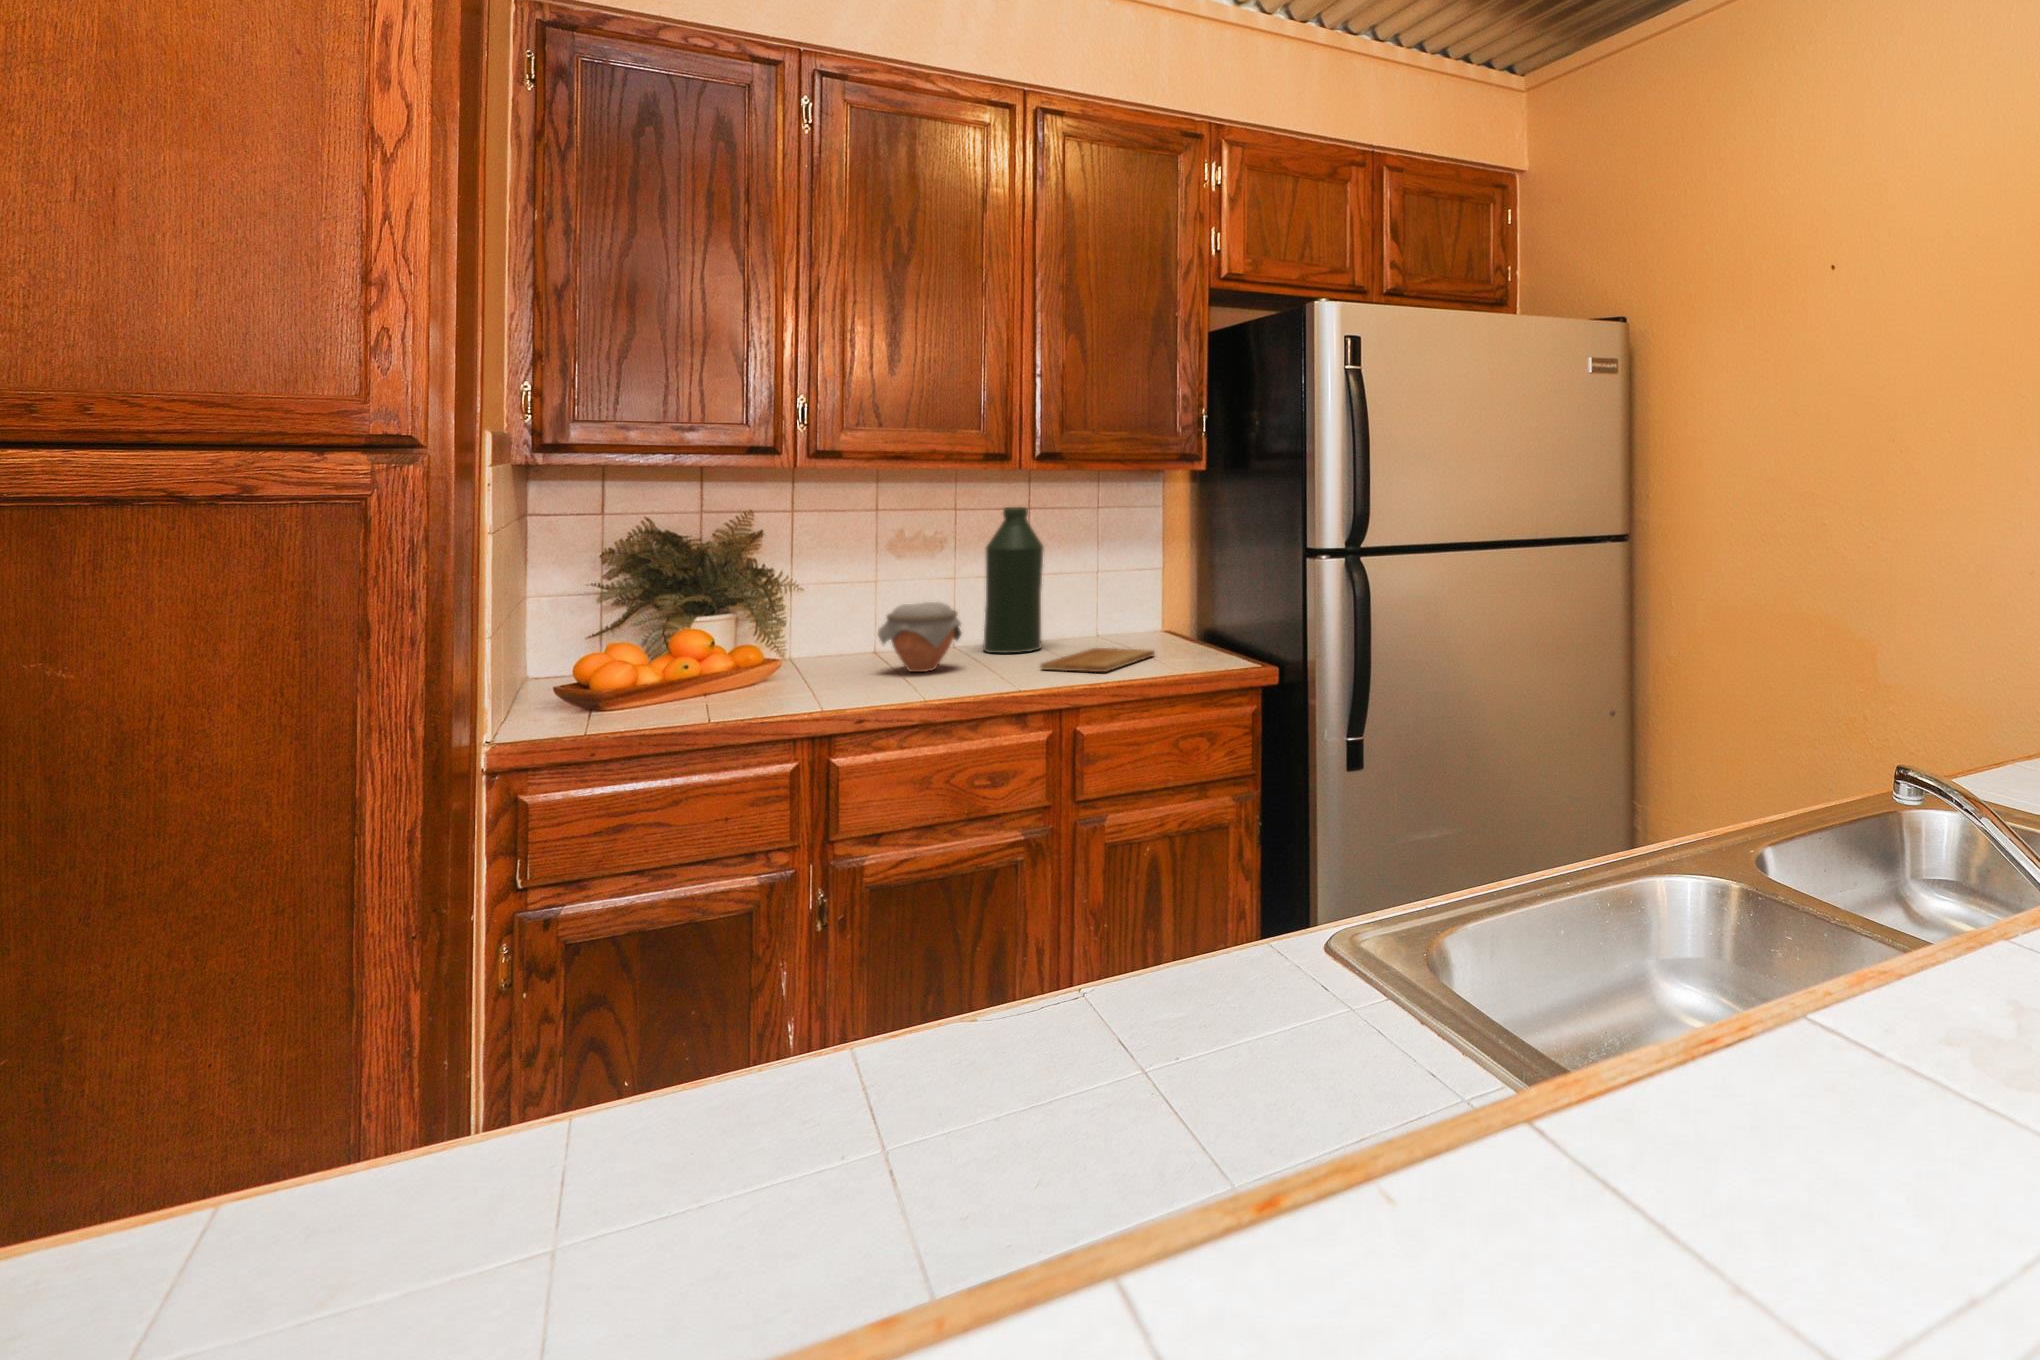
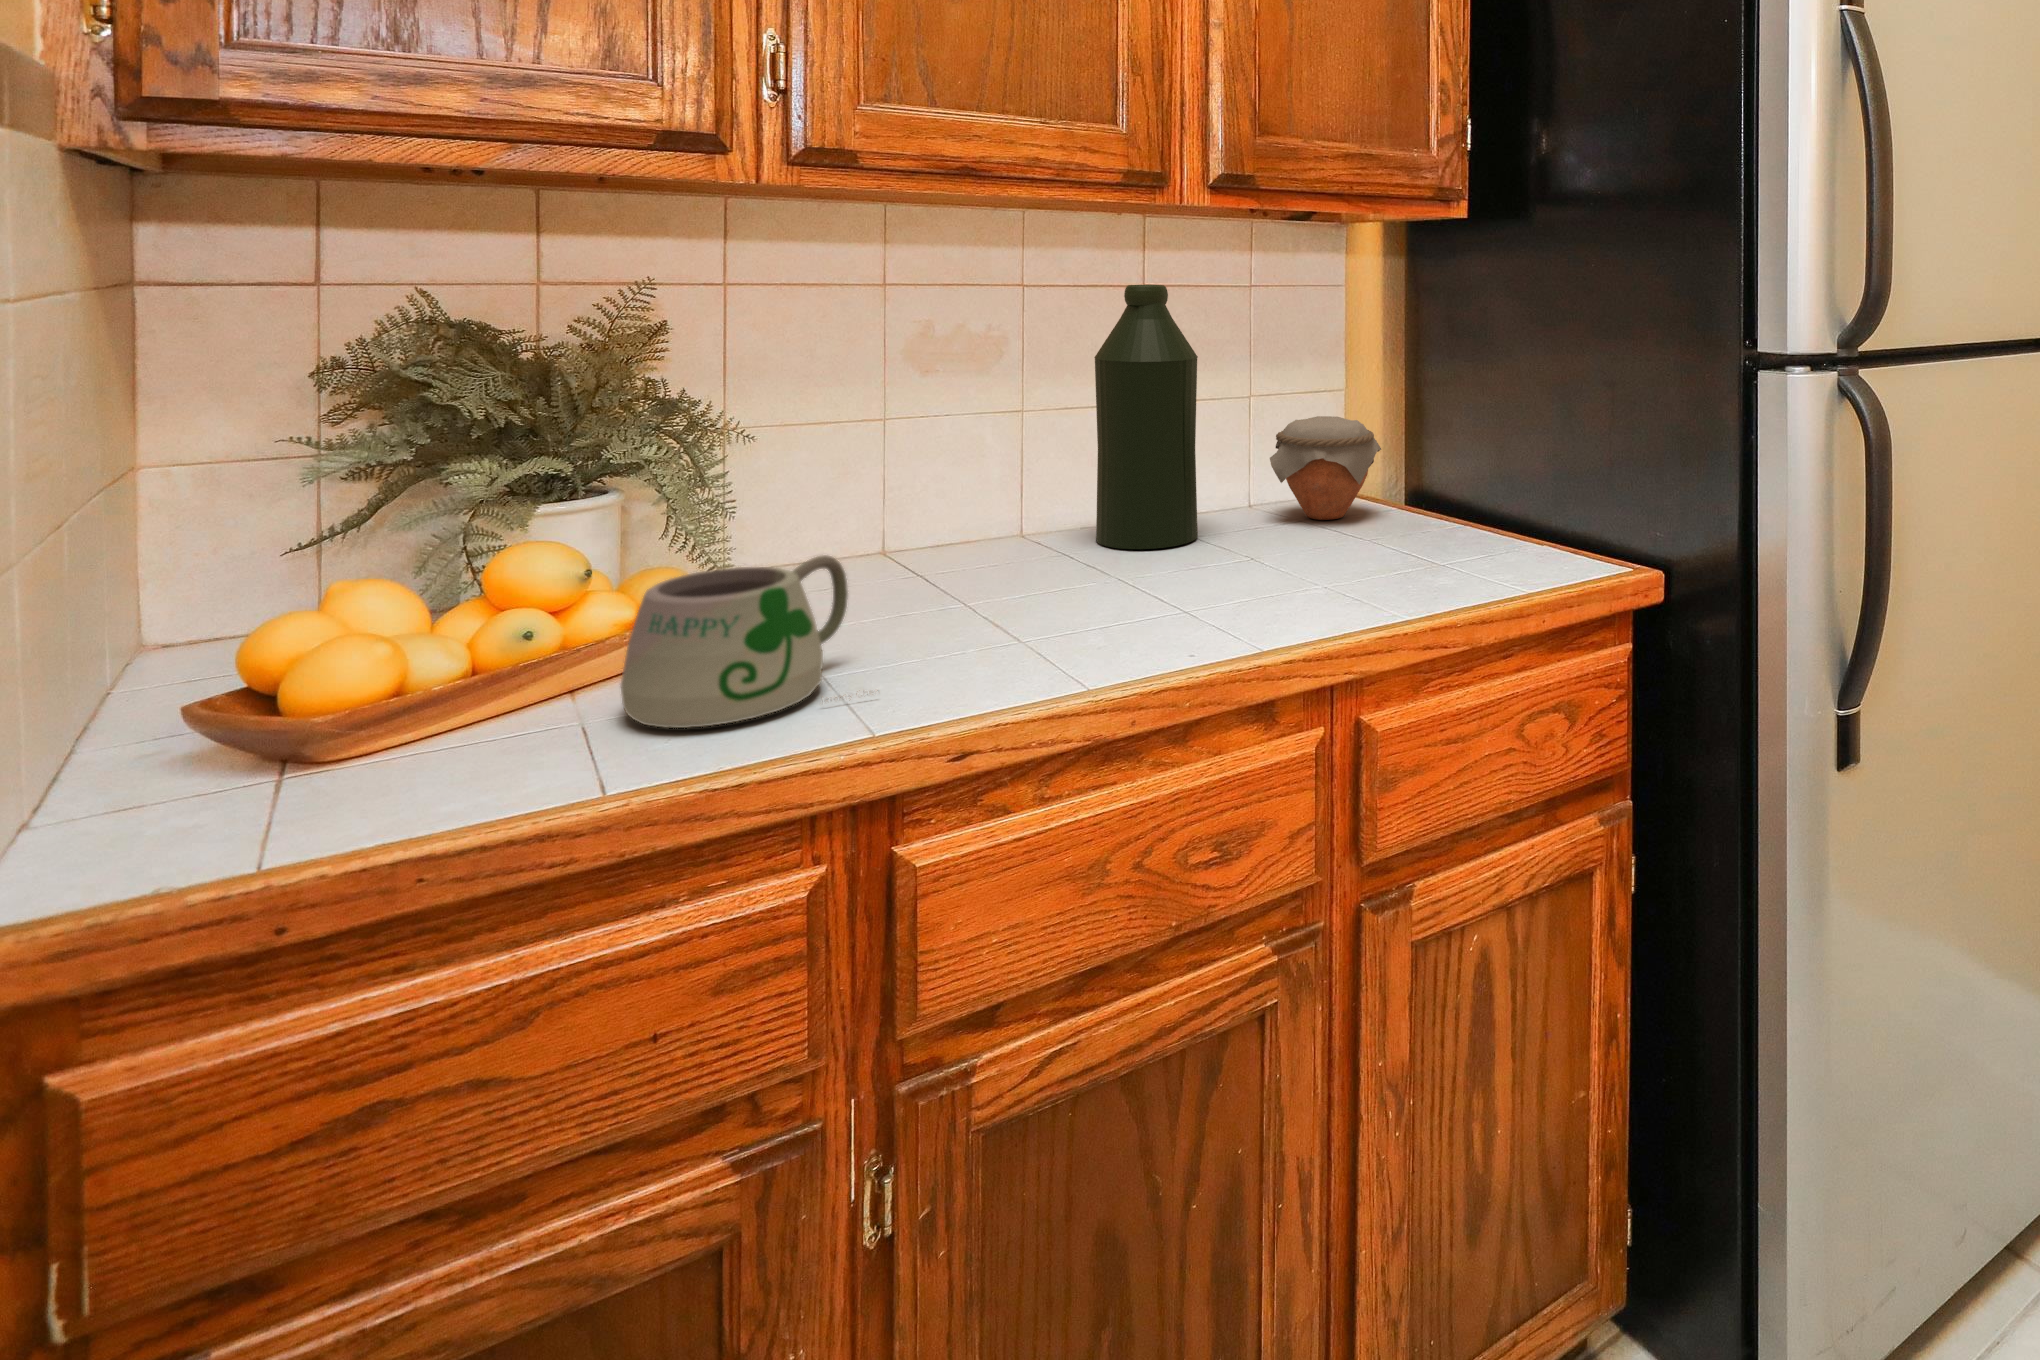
jar: present [878,602,961,672] -> present [1270,416,1381,520]
mug: none [724,637,834,704] -> present [621,555,878,728]
cutting board: present [1040,648,1155,672] -> none [1247,536,1417,598]

